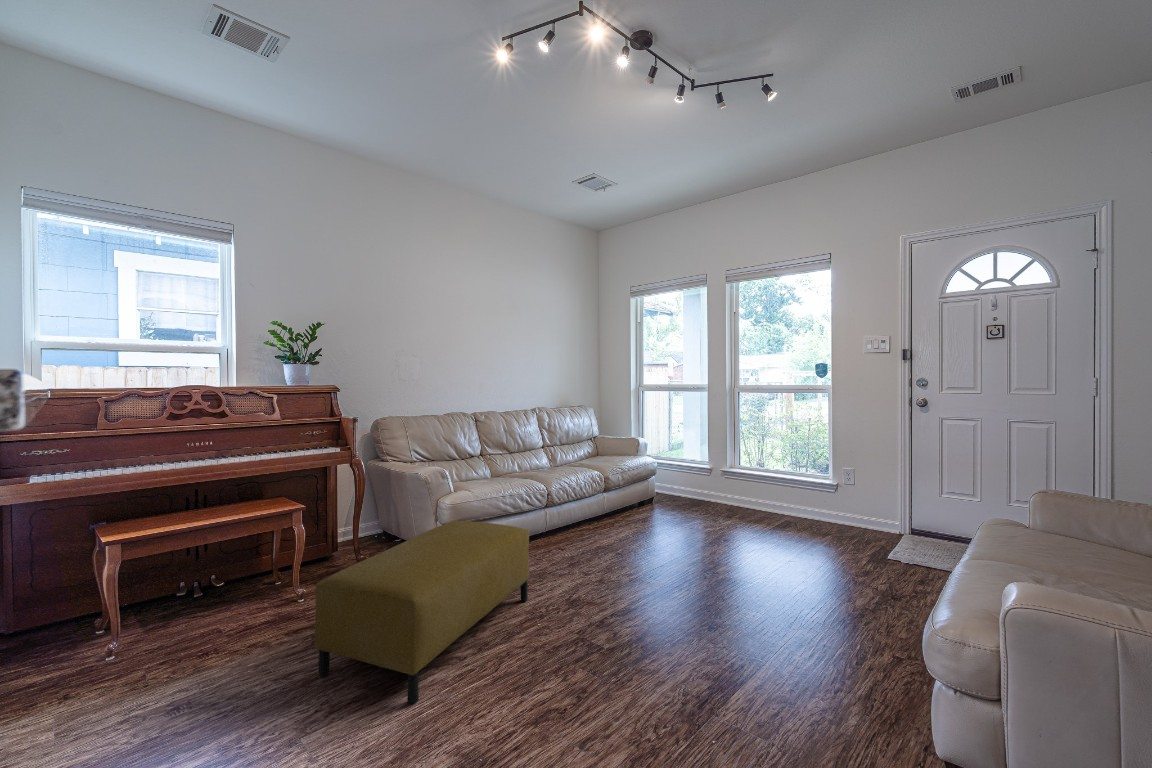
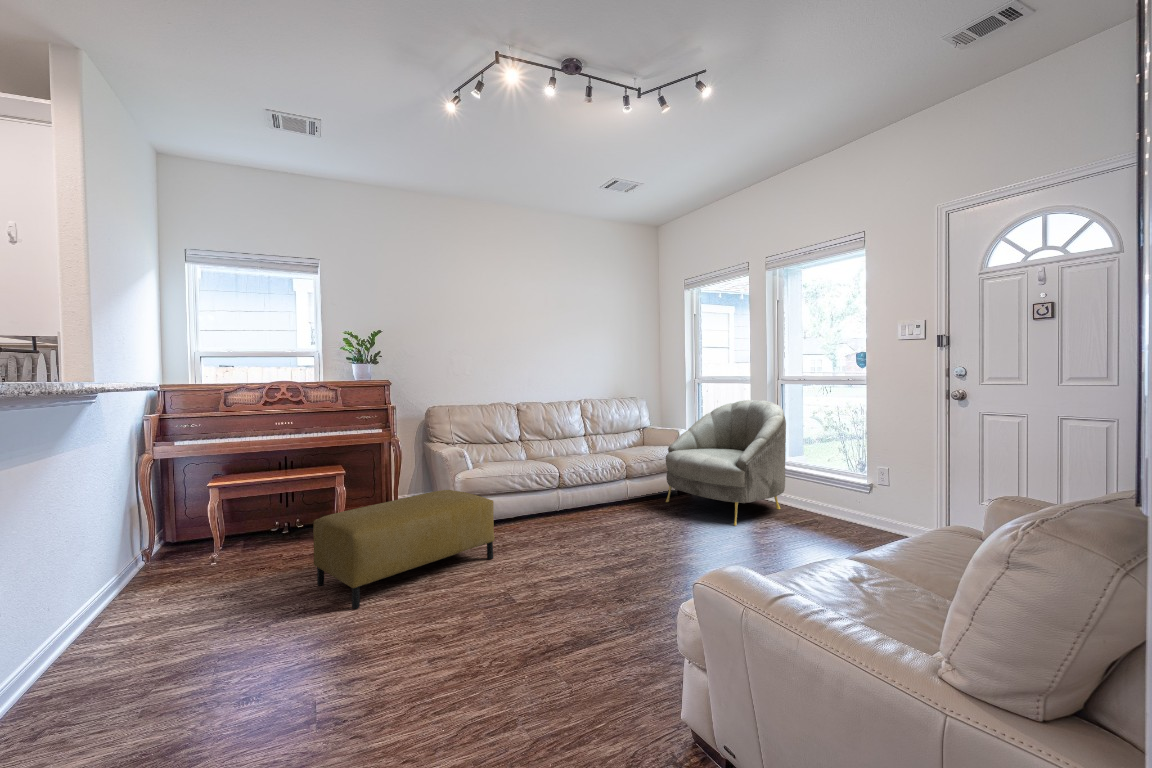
armchair: none [638,408,757,531] -> present [666,400,786,526]

